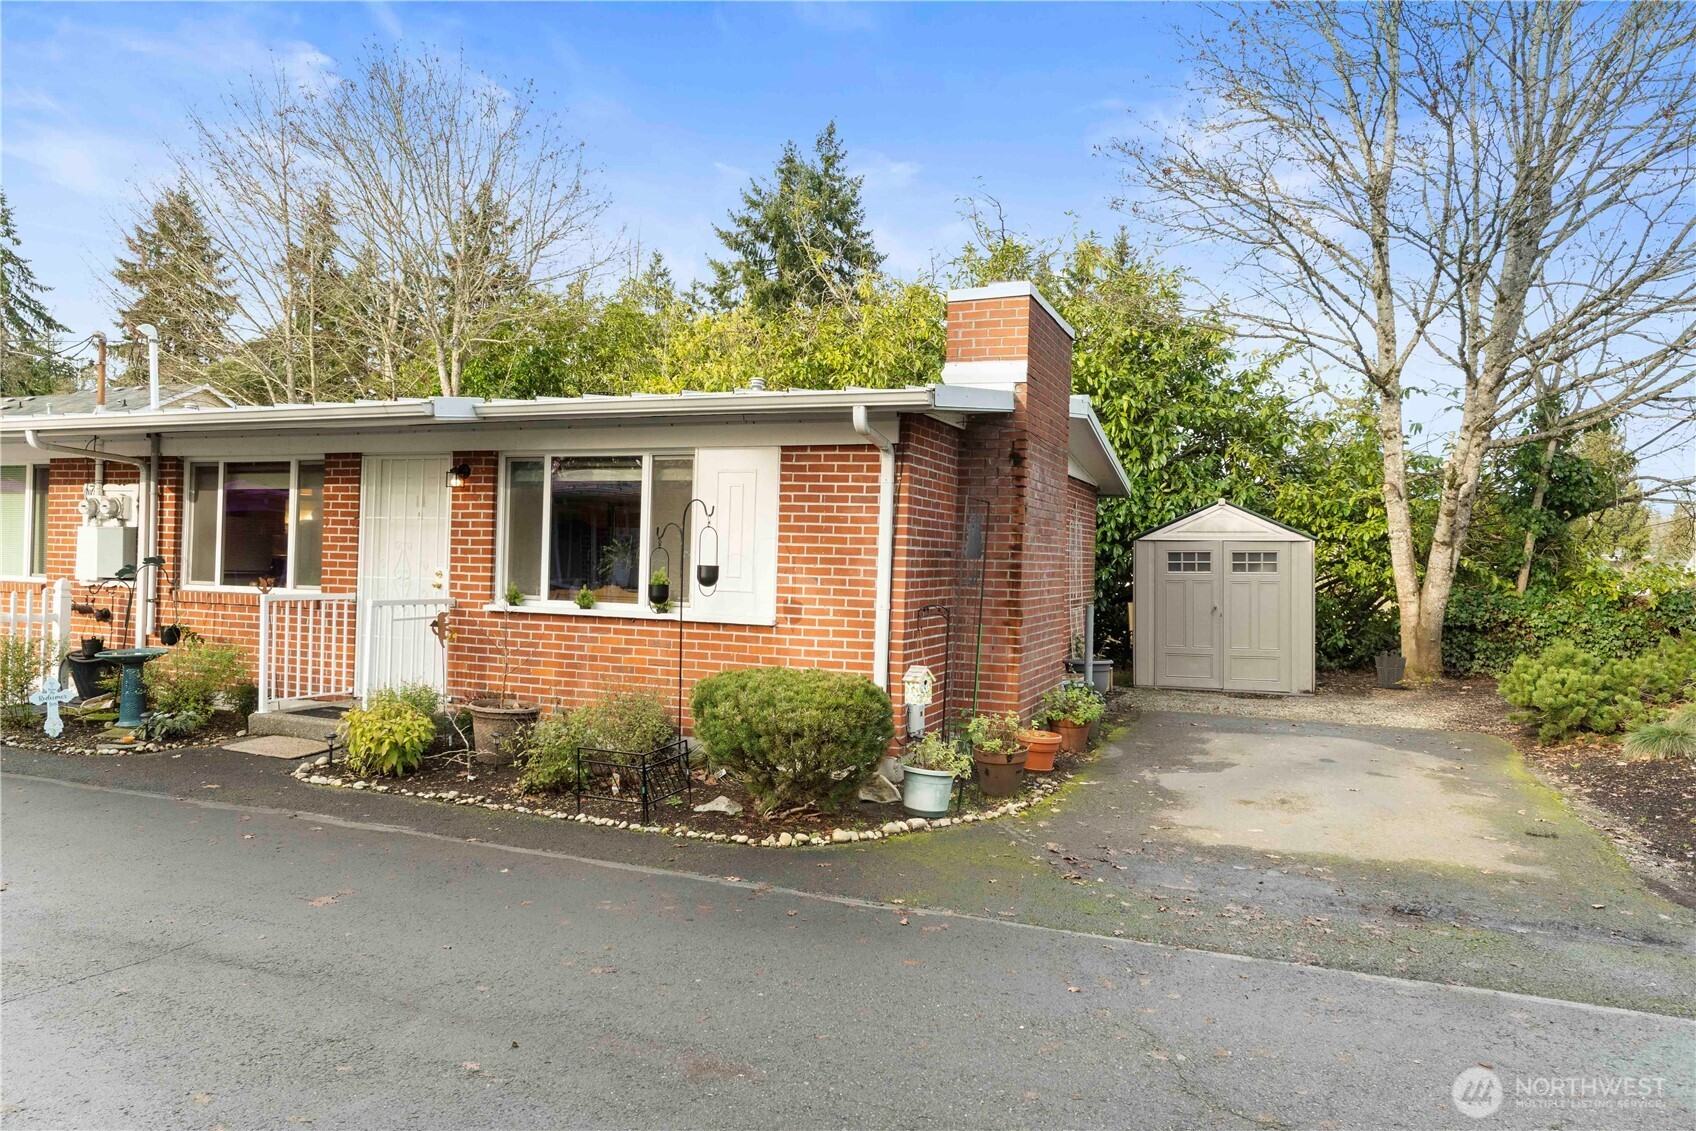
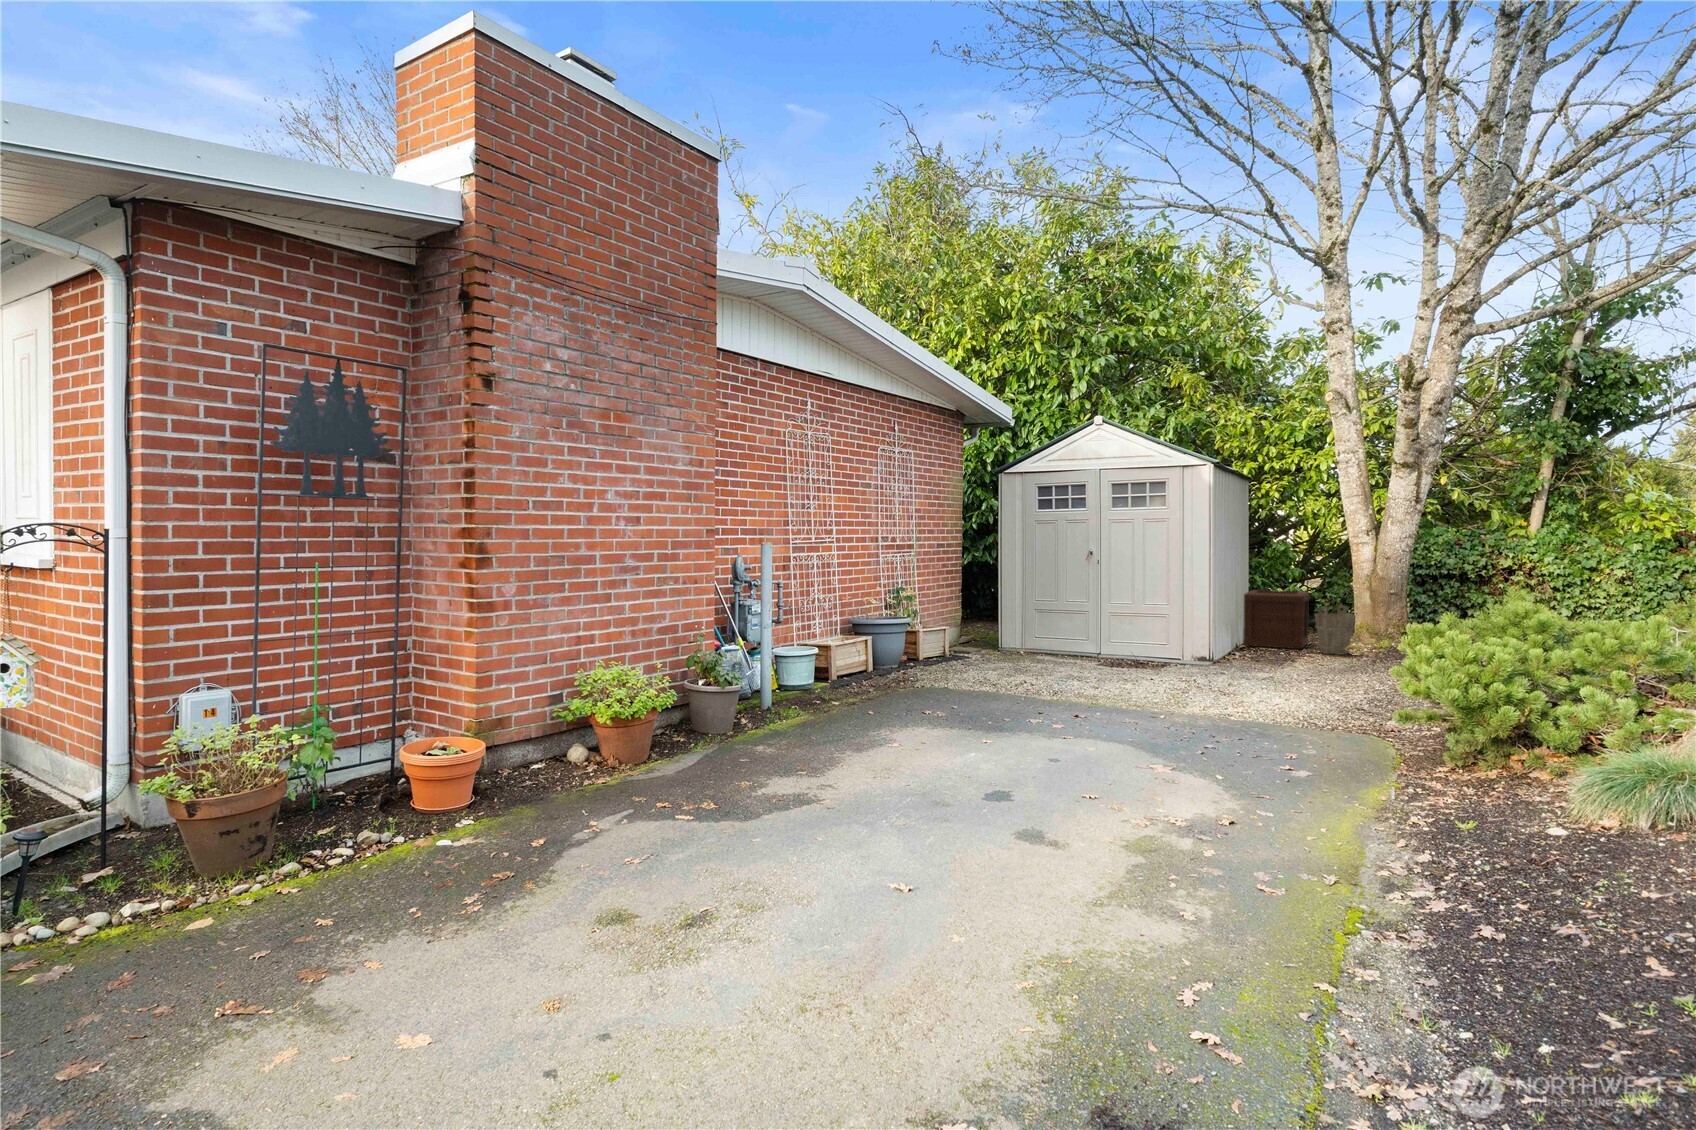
wooden crate: none [1316,637,1365,685] -> present [1243,590,1309,649]

